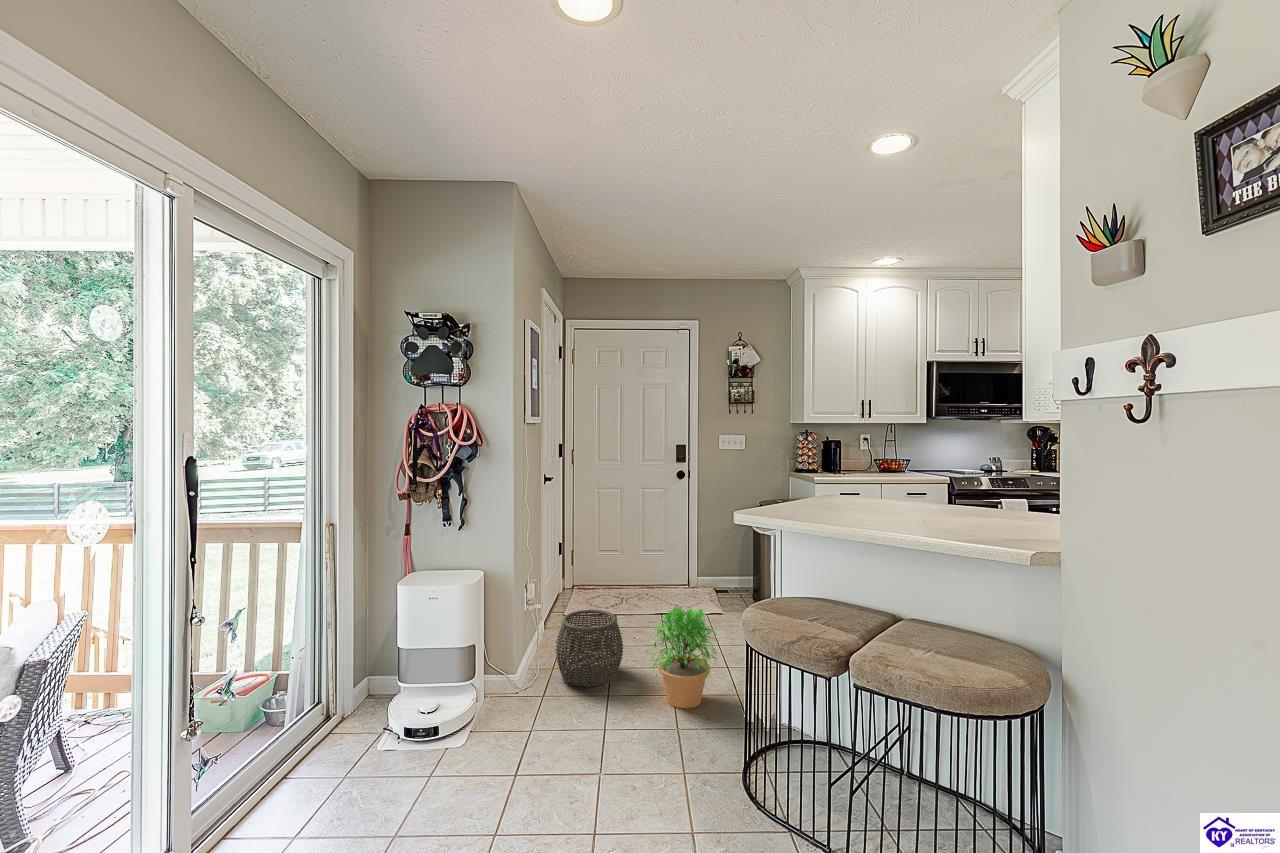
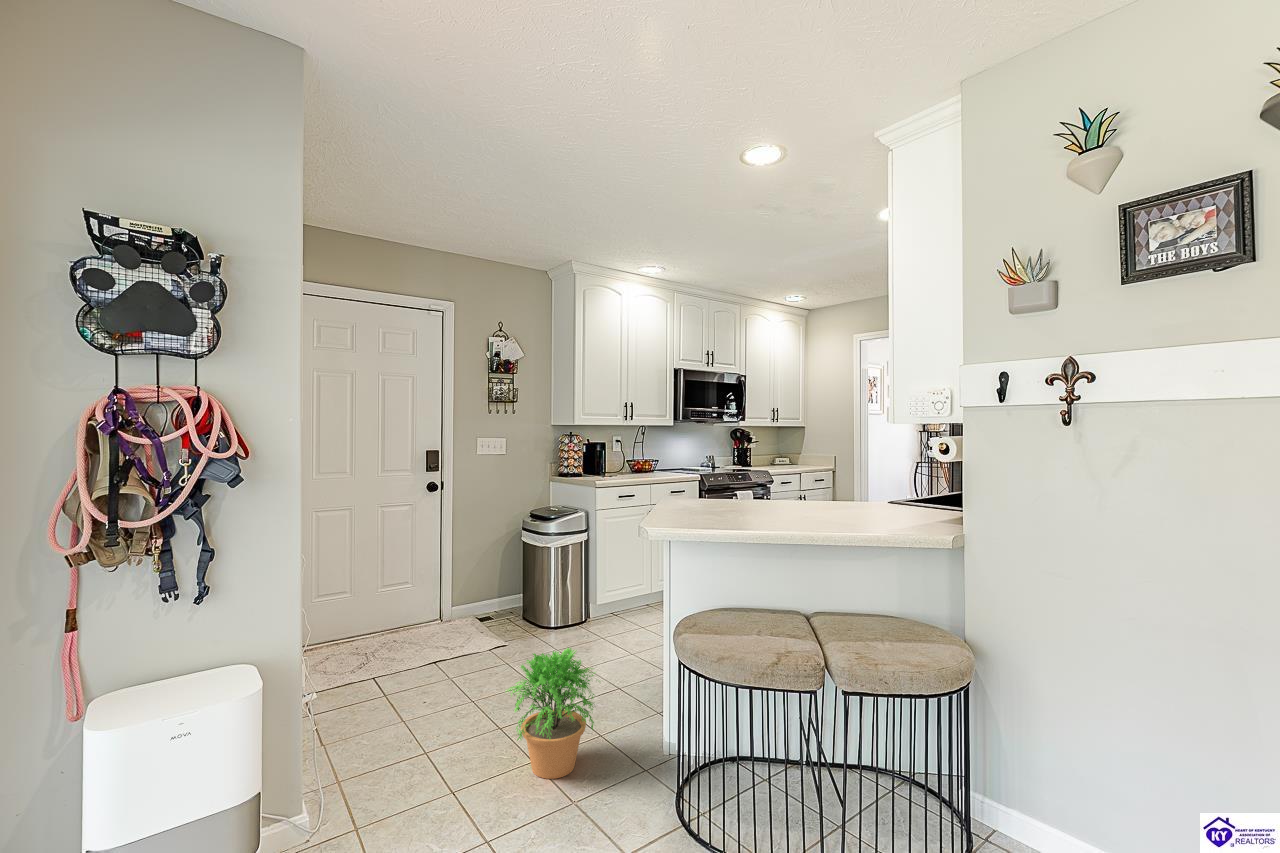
woven basket: present [555,610,623,687] -> none [354,682,458,801]

